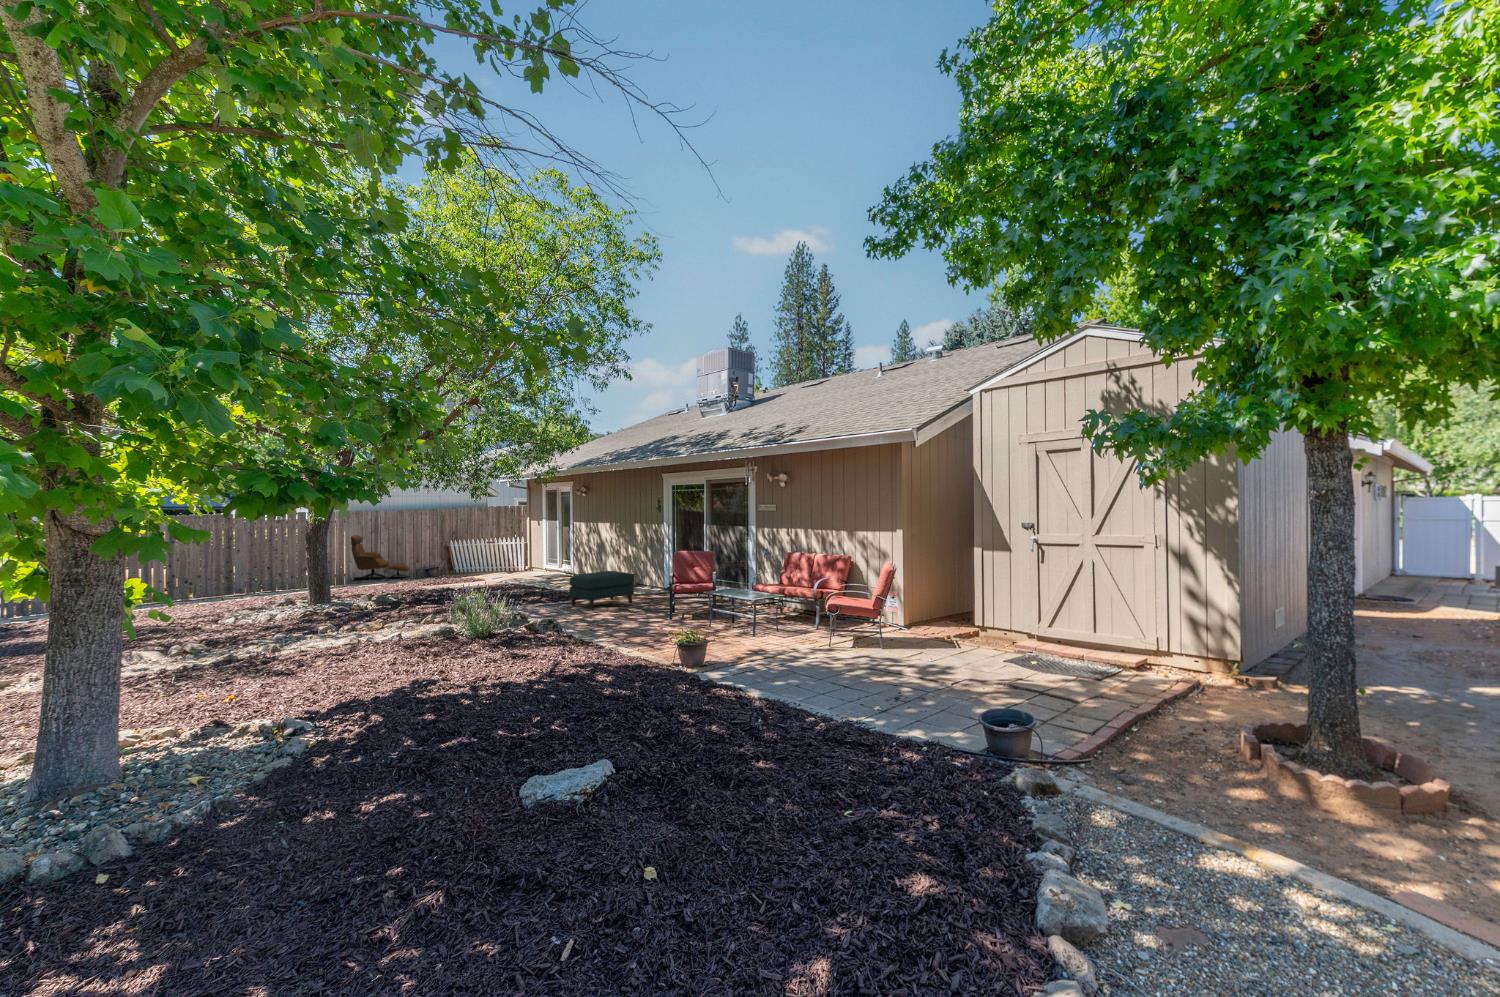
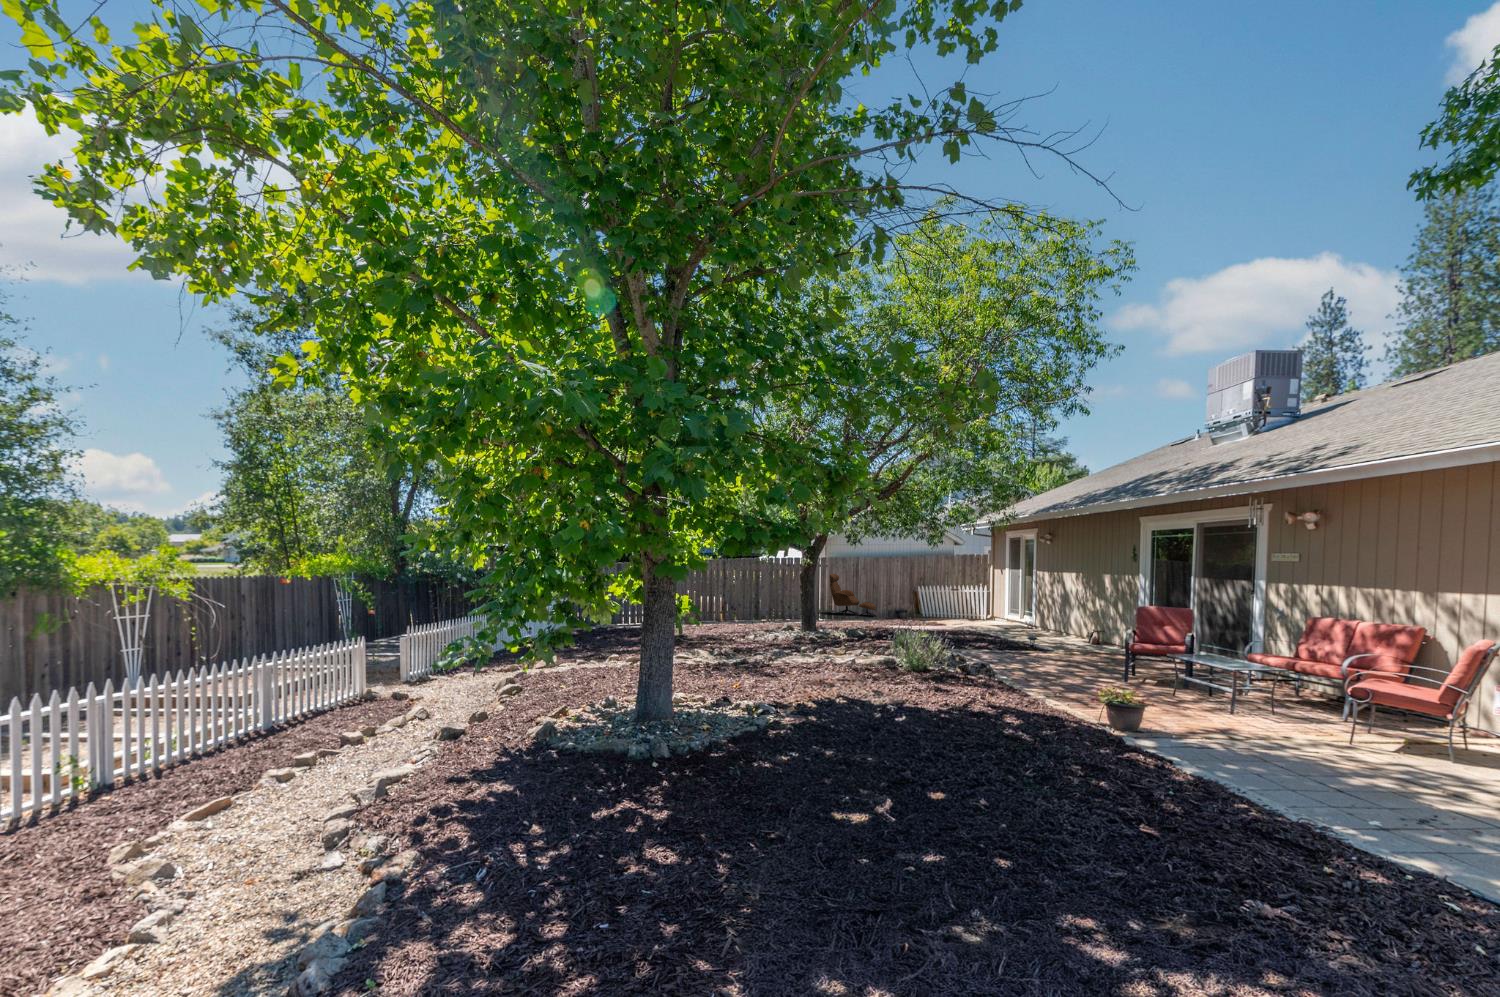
ottoman: present [569,571,634,609] -> none [1020,624,1095,664]

